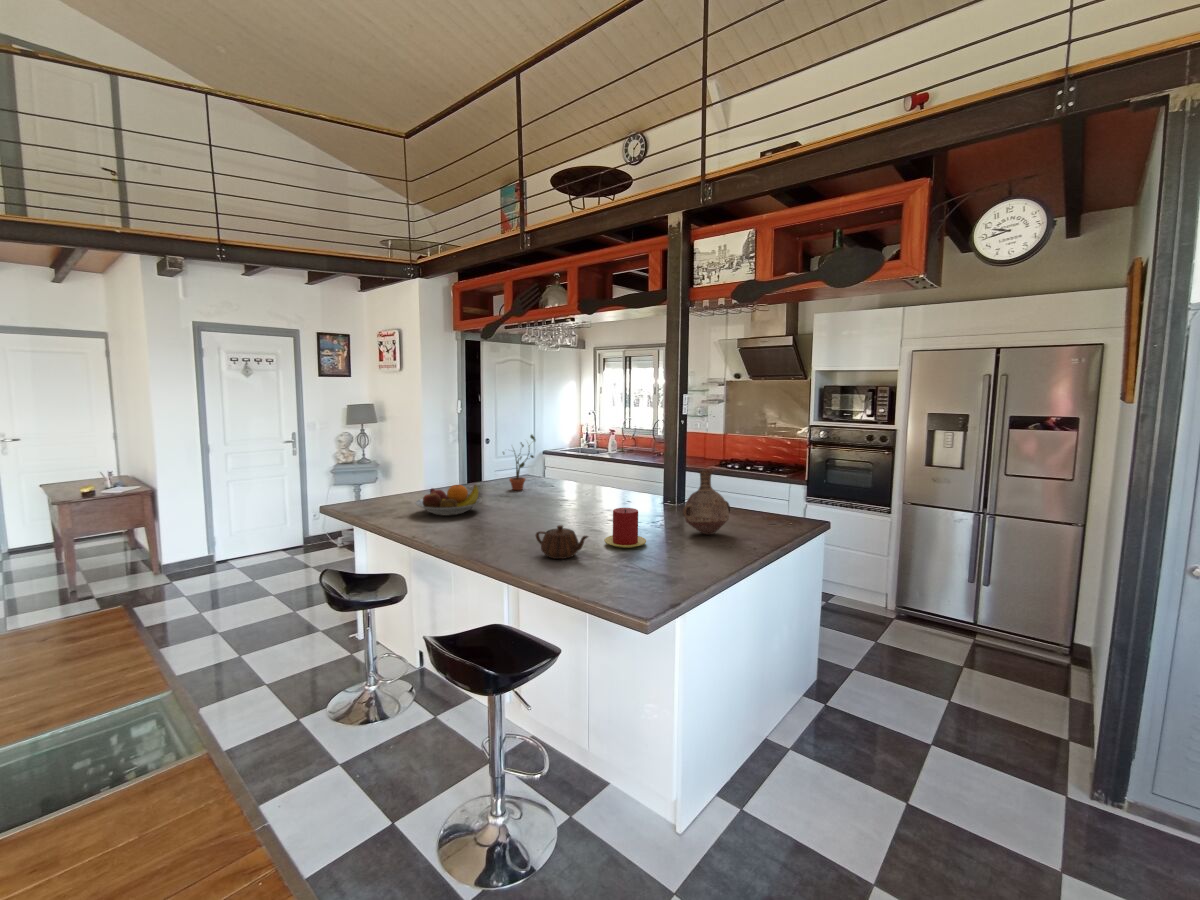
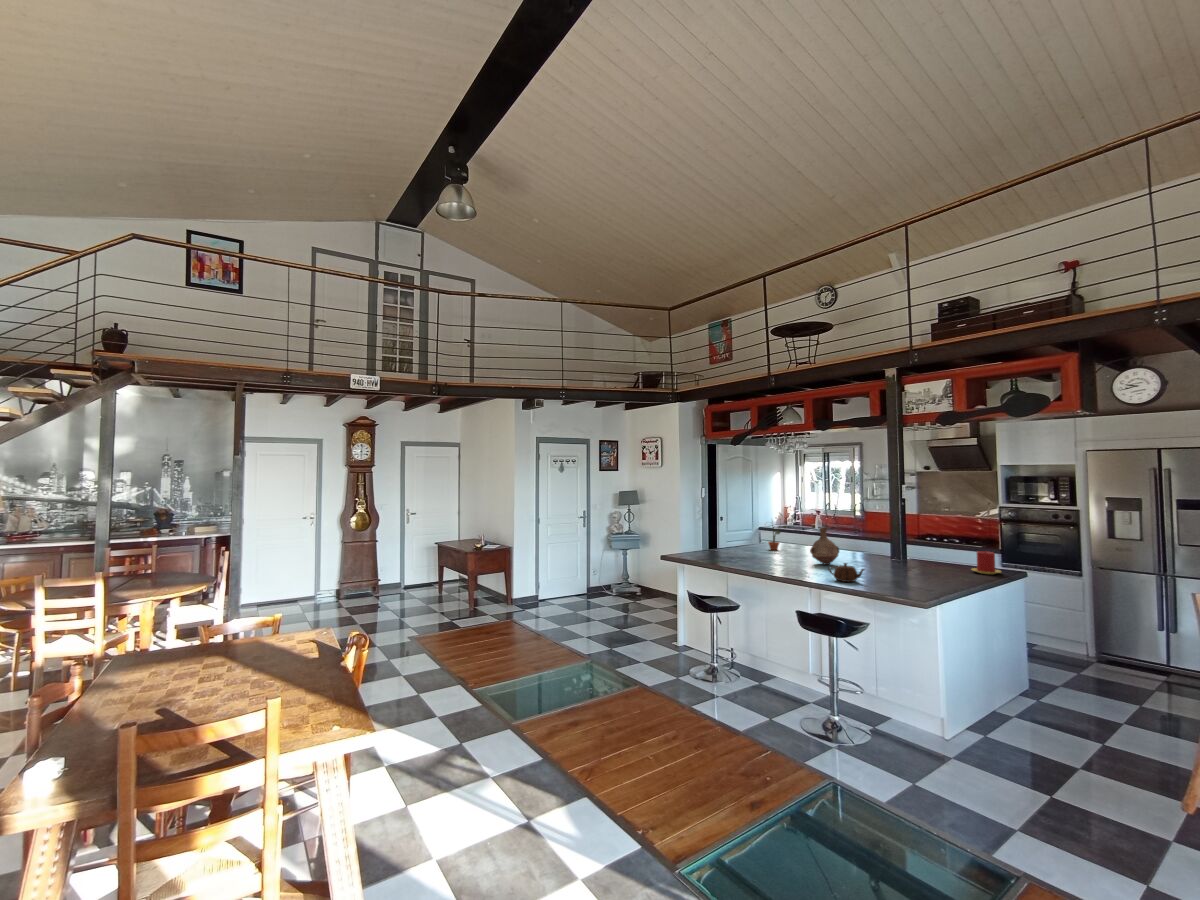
vase: present [683,470,730,535] -> present [810,527,839,565]
fruit bowl: present [415,485,482,516] -> none [725,543,767,562]
candle: present [604,508,646,548] -> present [972,551,1001,574]

